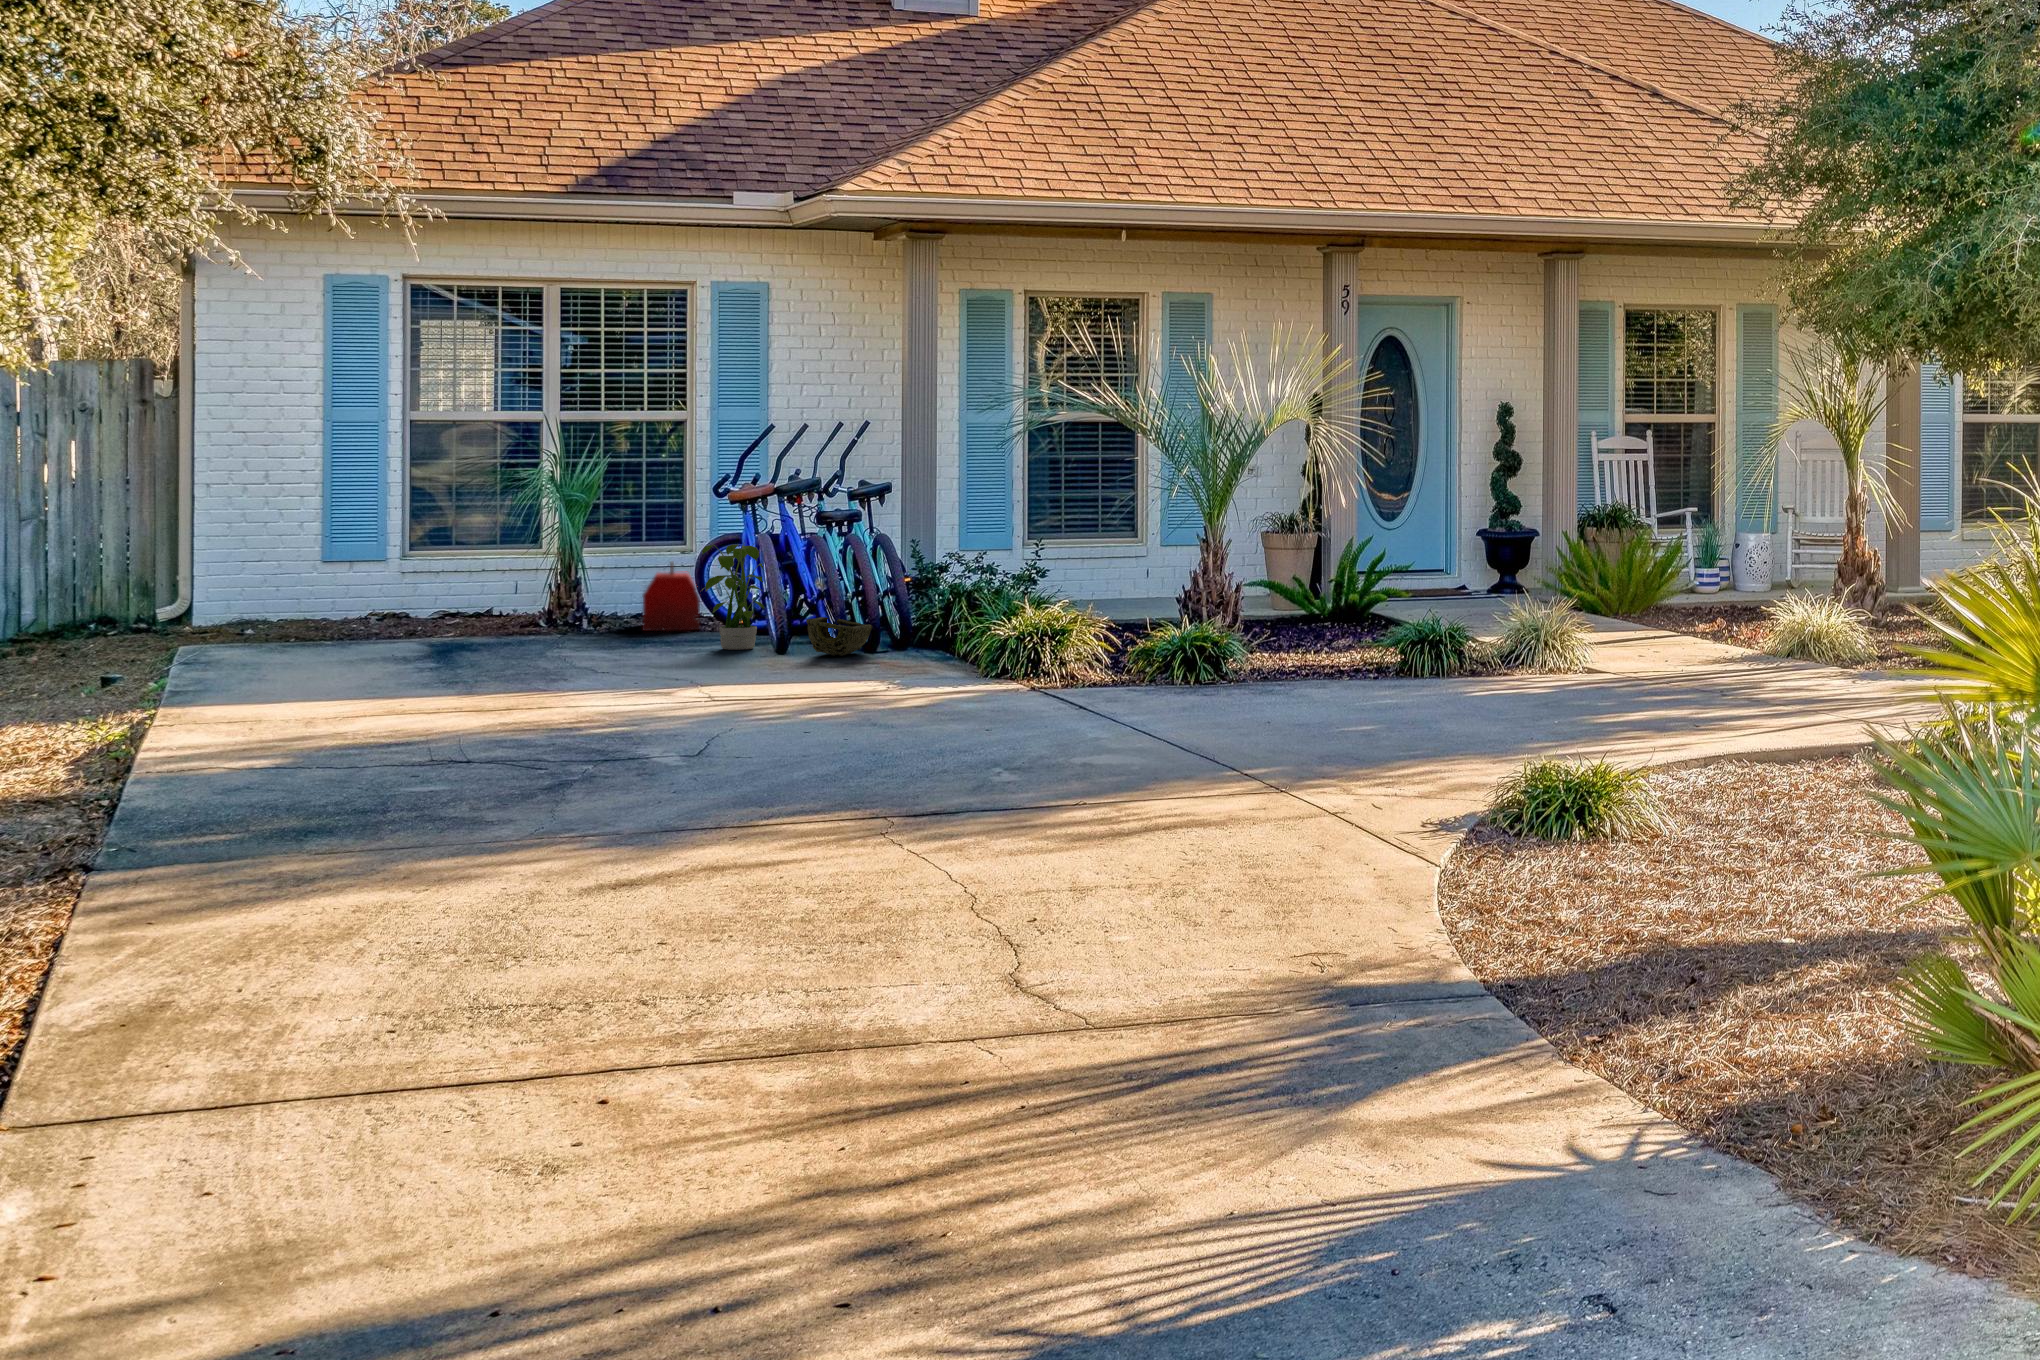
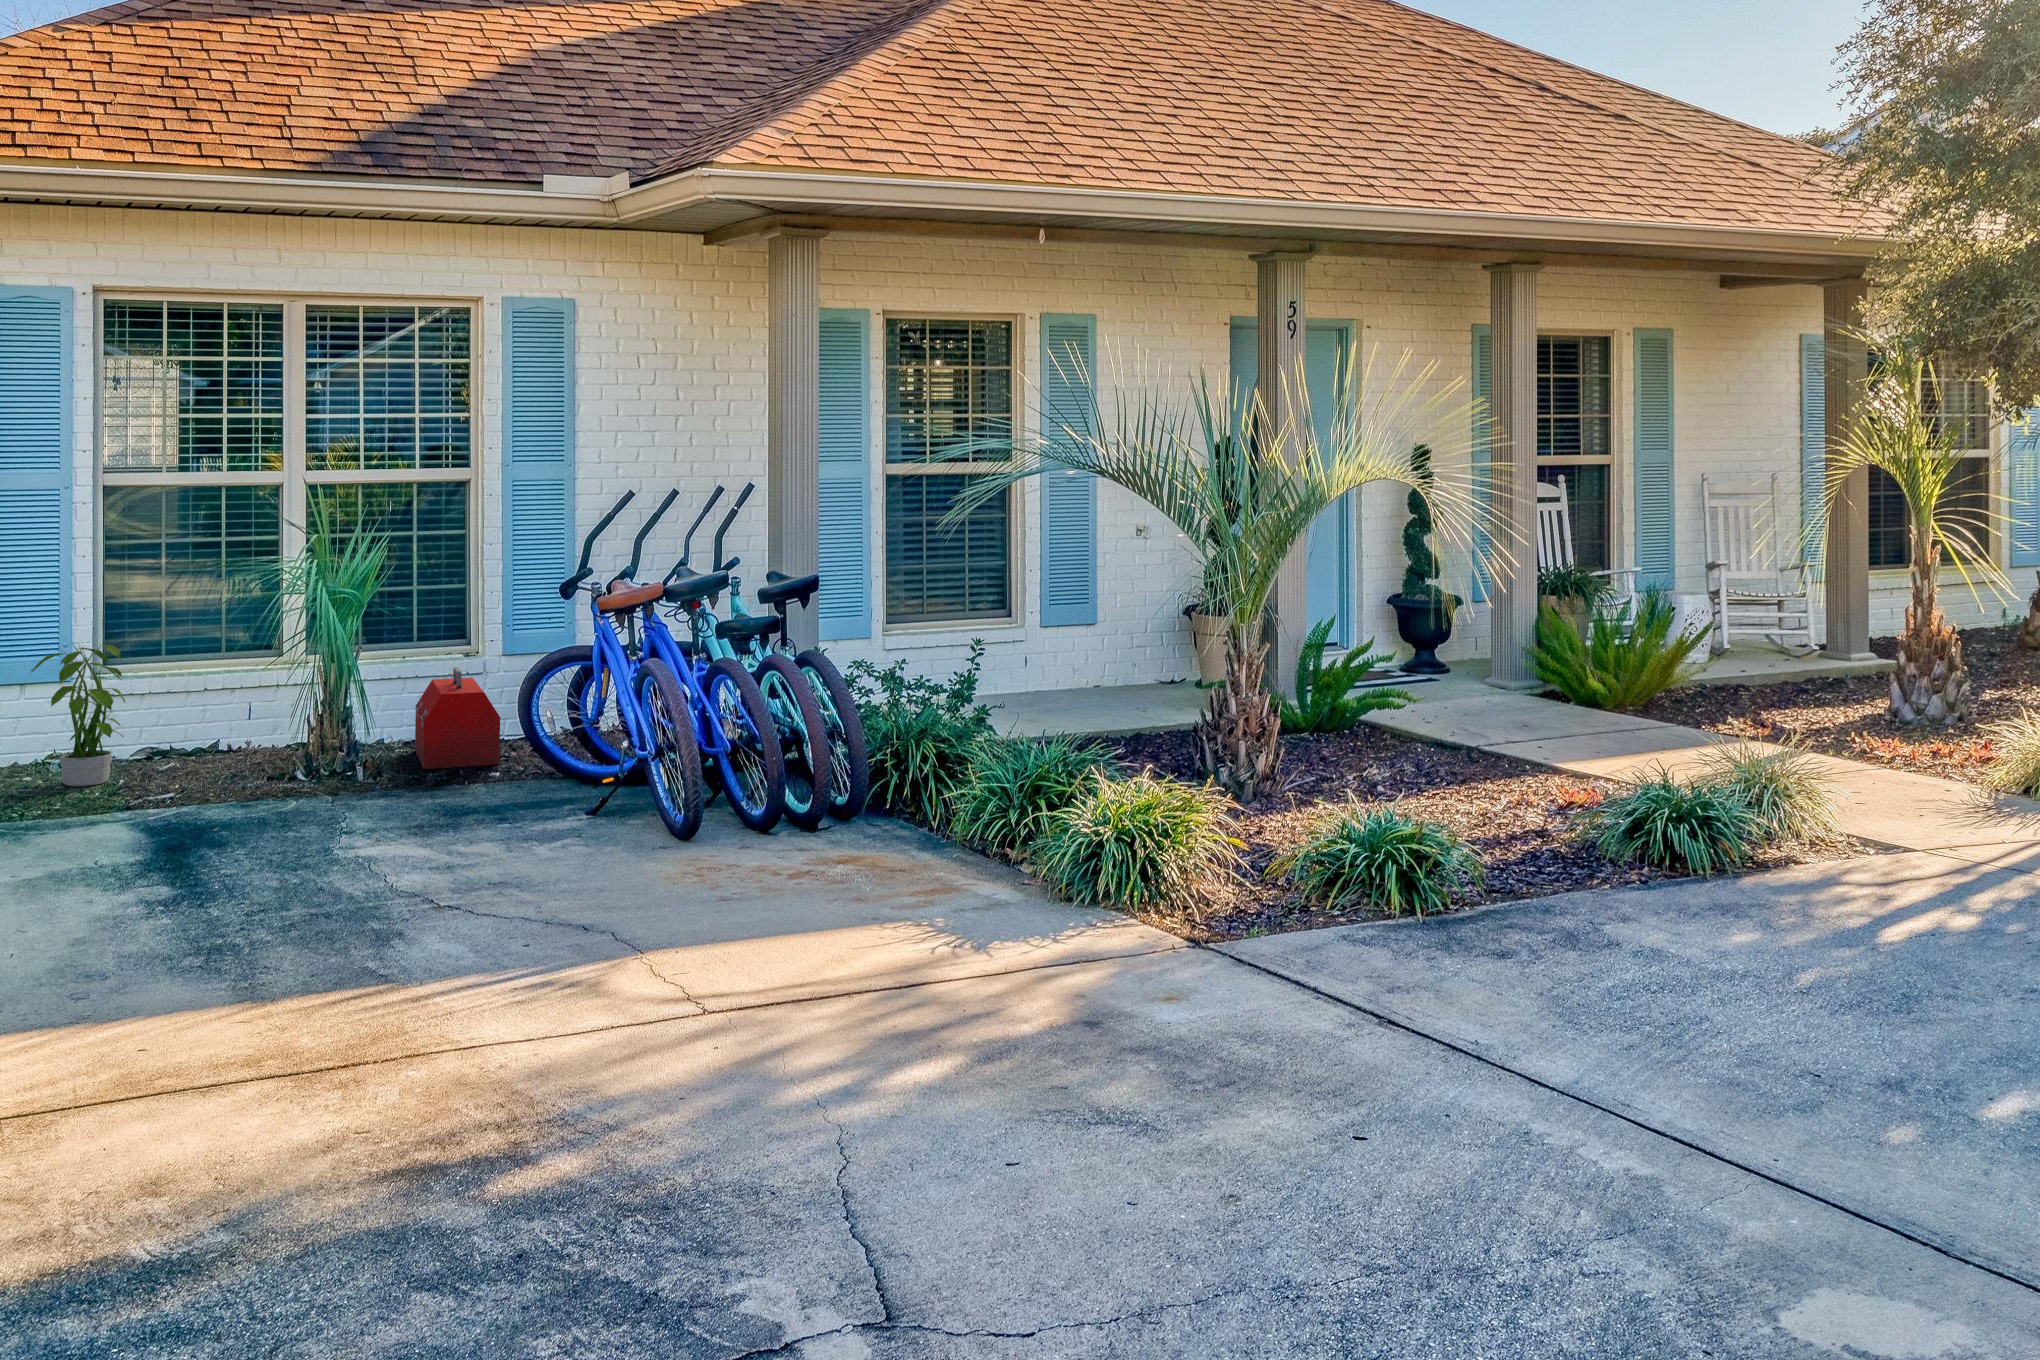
potted plant: present [702,544,764,650] -> present [29,644,125,786]
woven basket: present [806,617,872,656] -> none [719,780,800,848]

